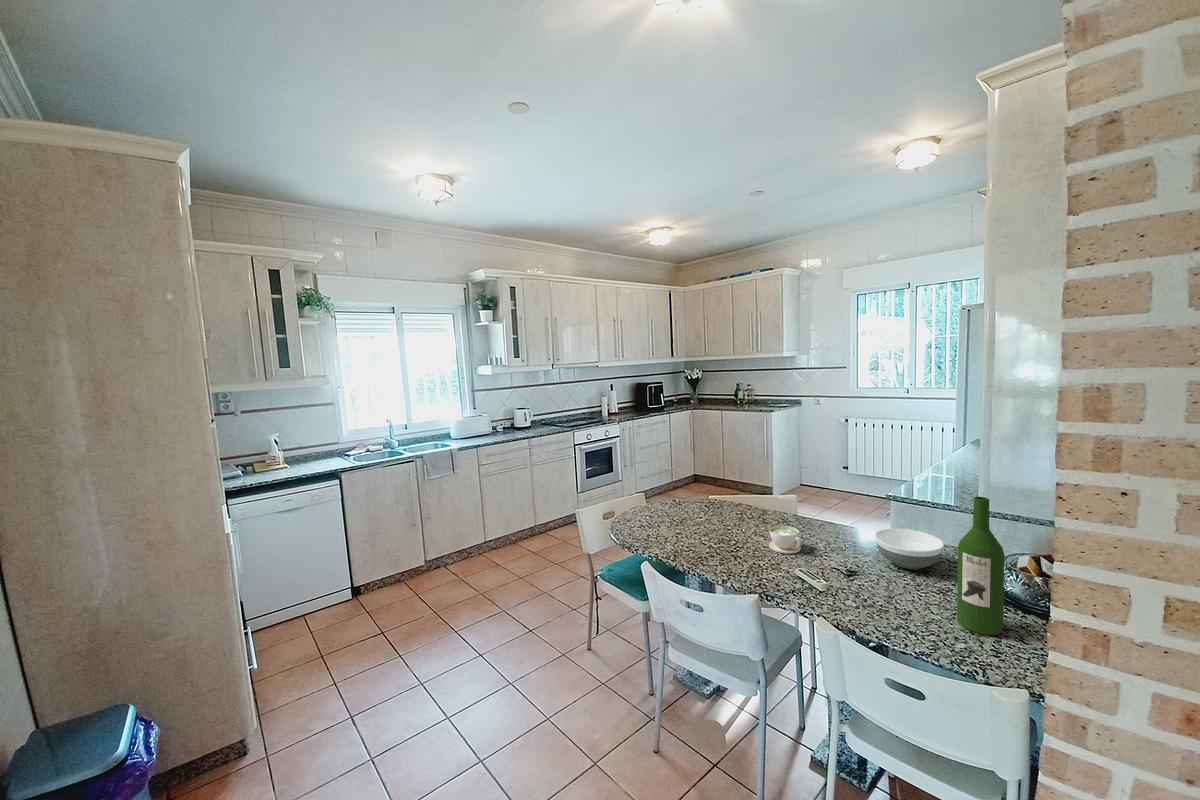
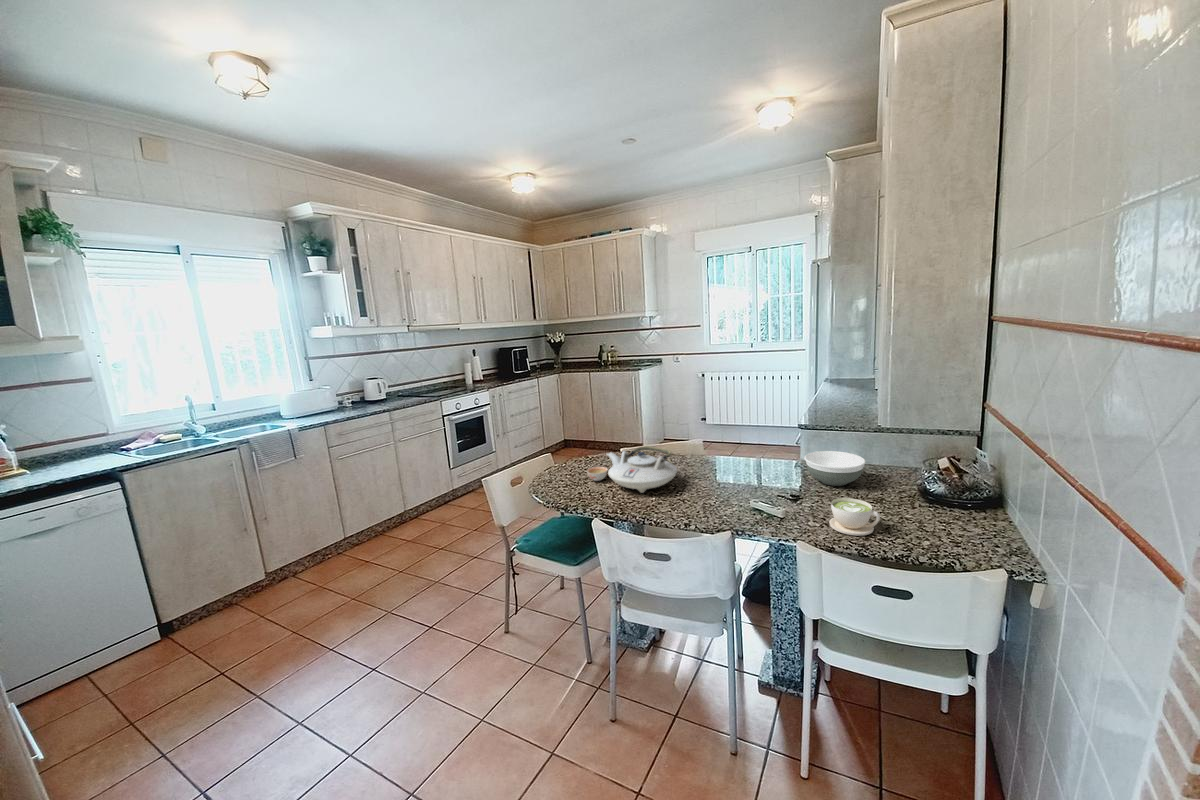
wine bottle: present [957,497,1005,635] -> none [905,405,949,530]
teapot: none [658,500,739,544] -> present [587,446,677,493]
coffee cup: present [769,526,801,554] -> present [829,498,880,536]

